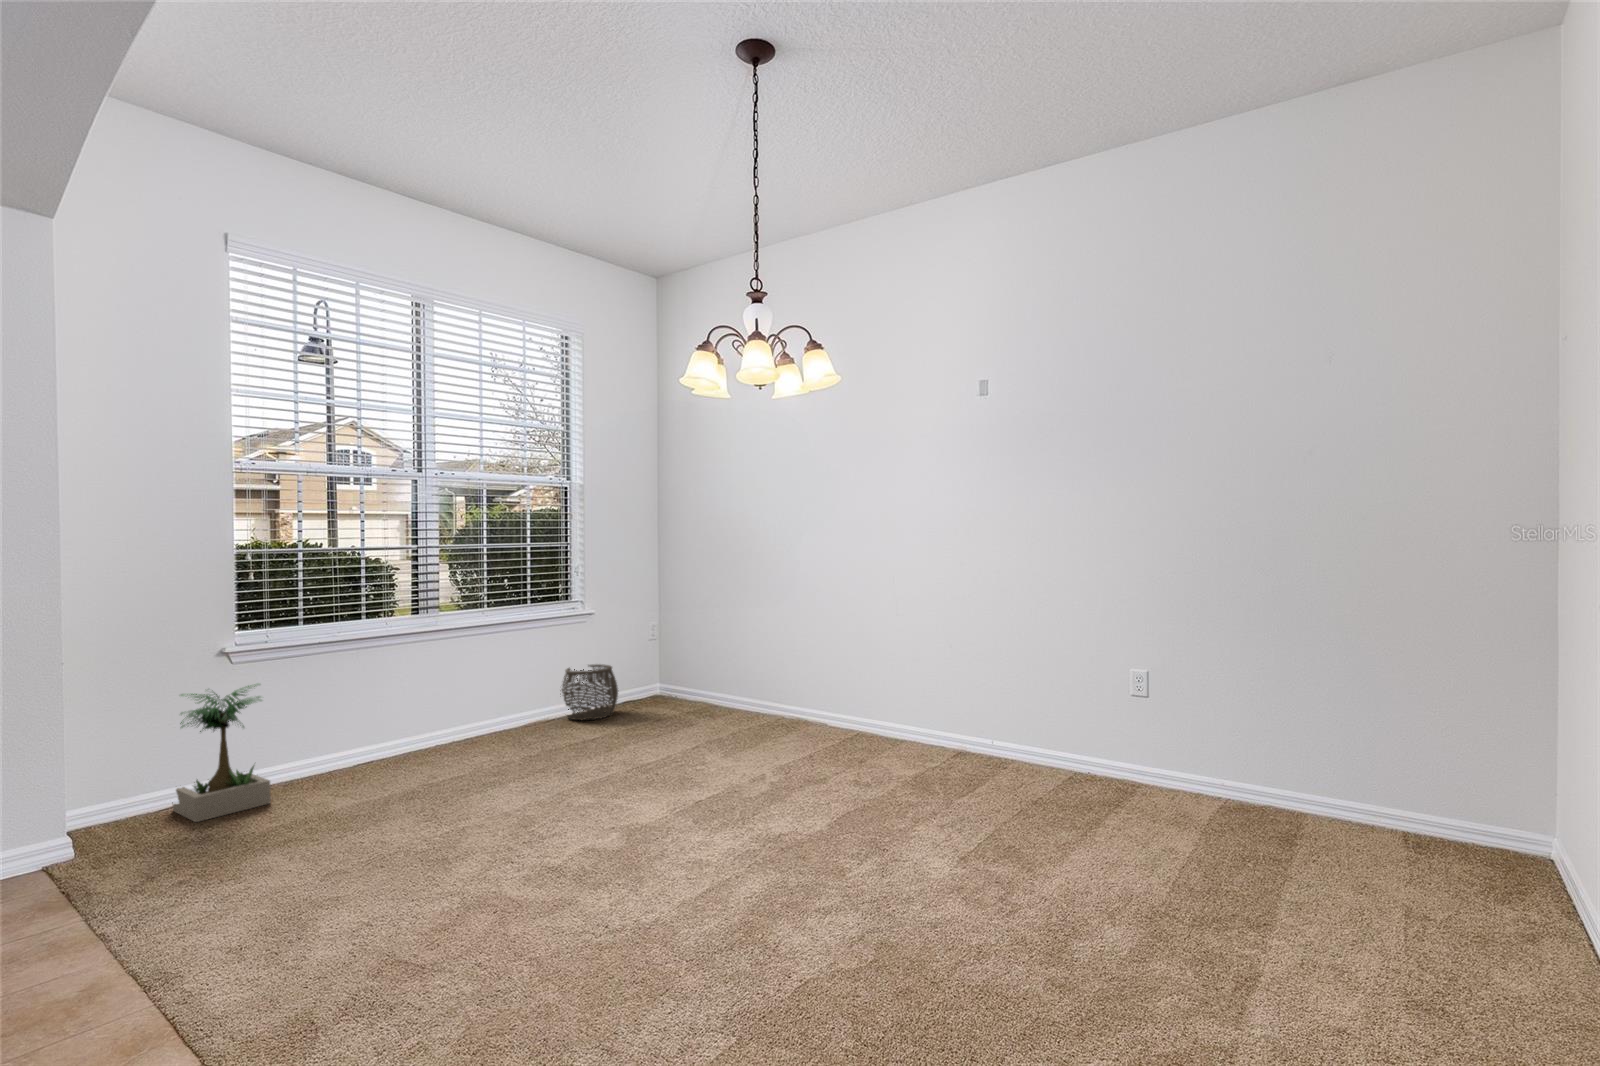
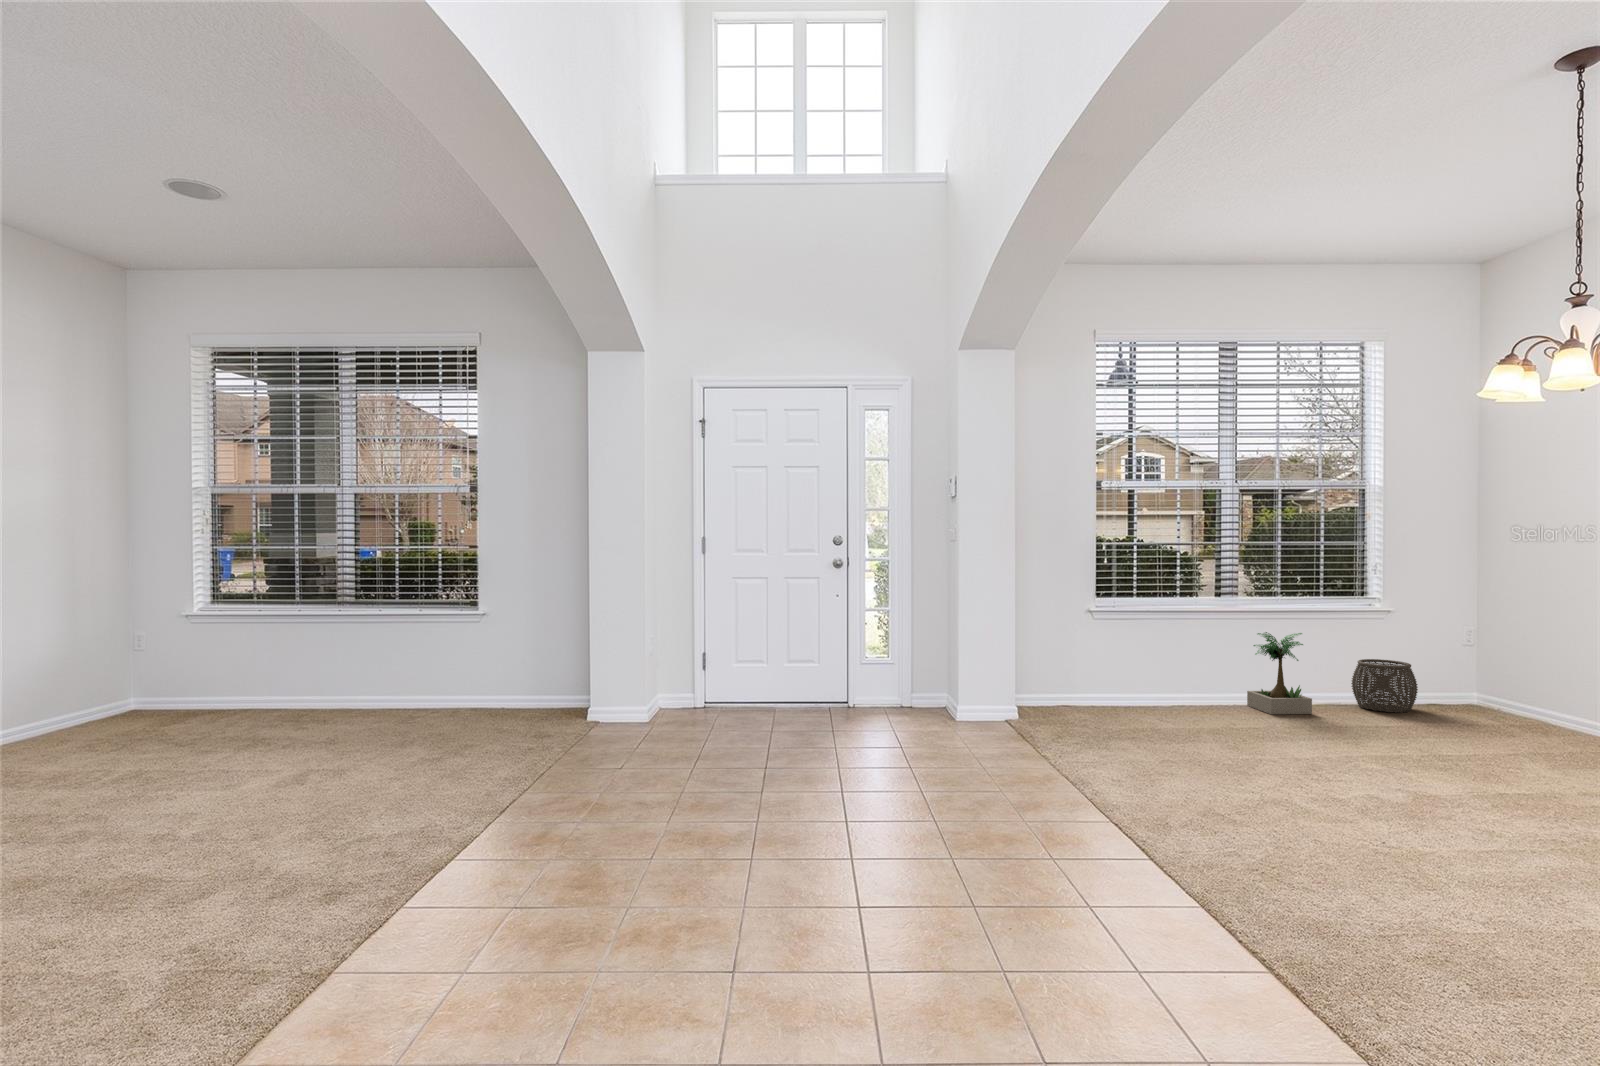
potted plant: present [172,684,271,822] -> present [1247,632,1312,714]

